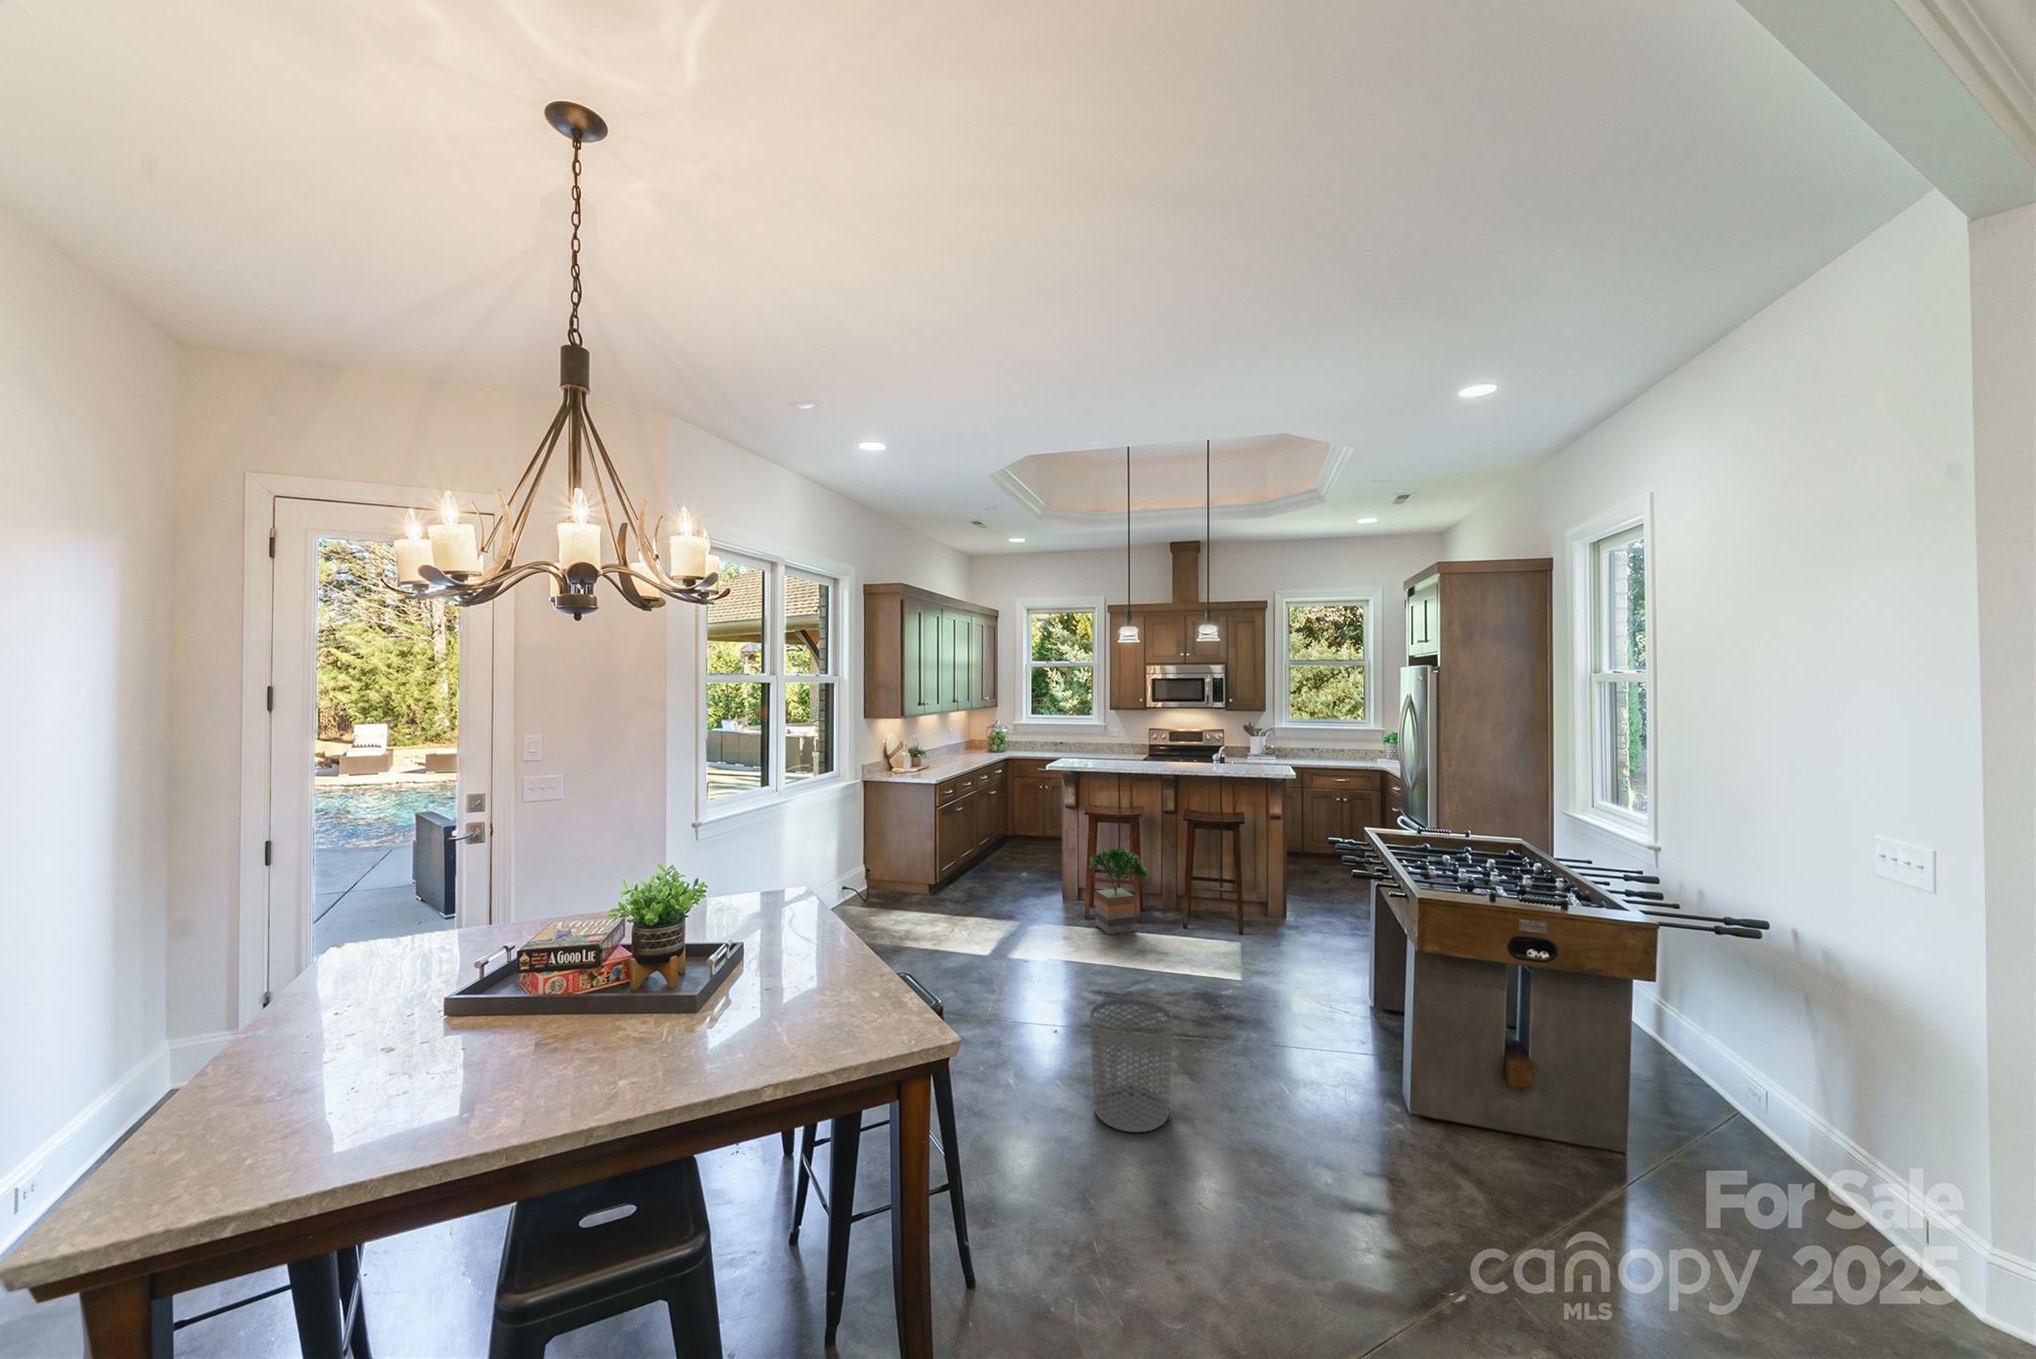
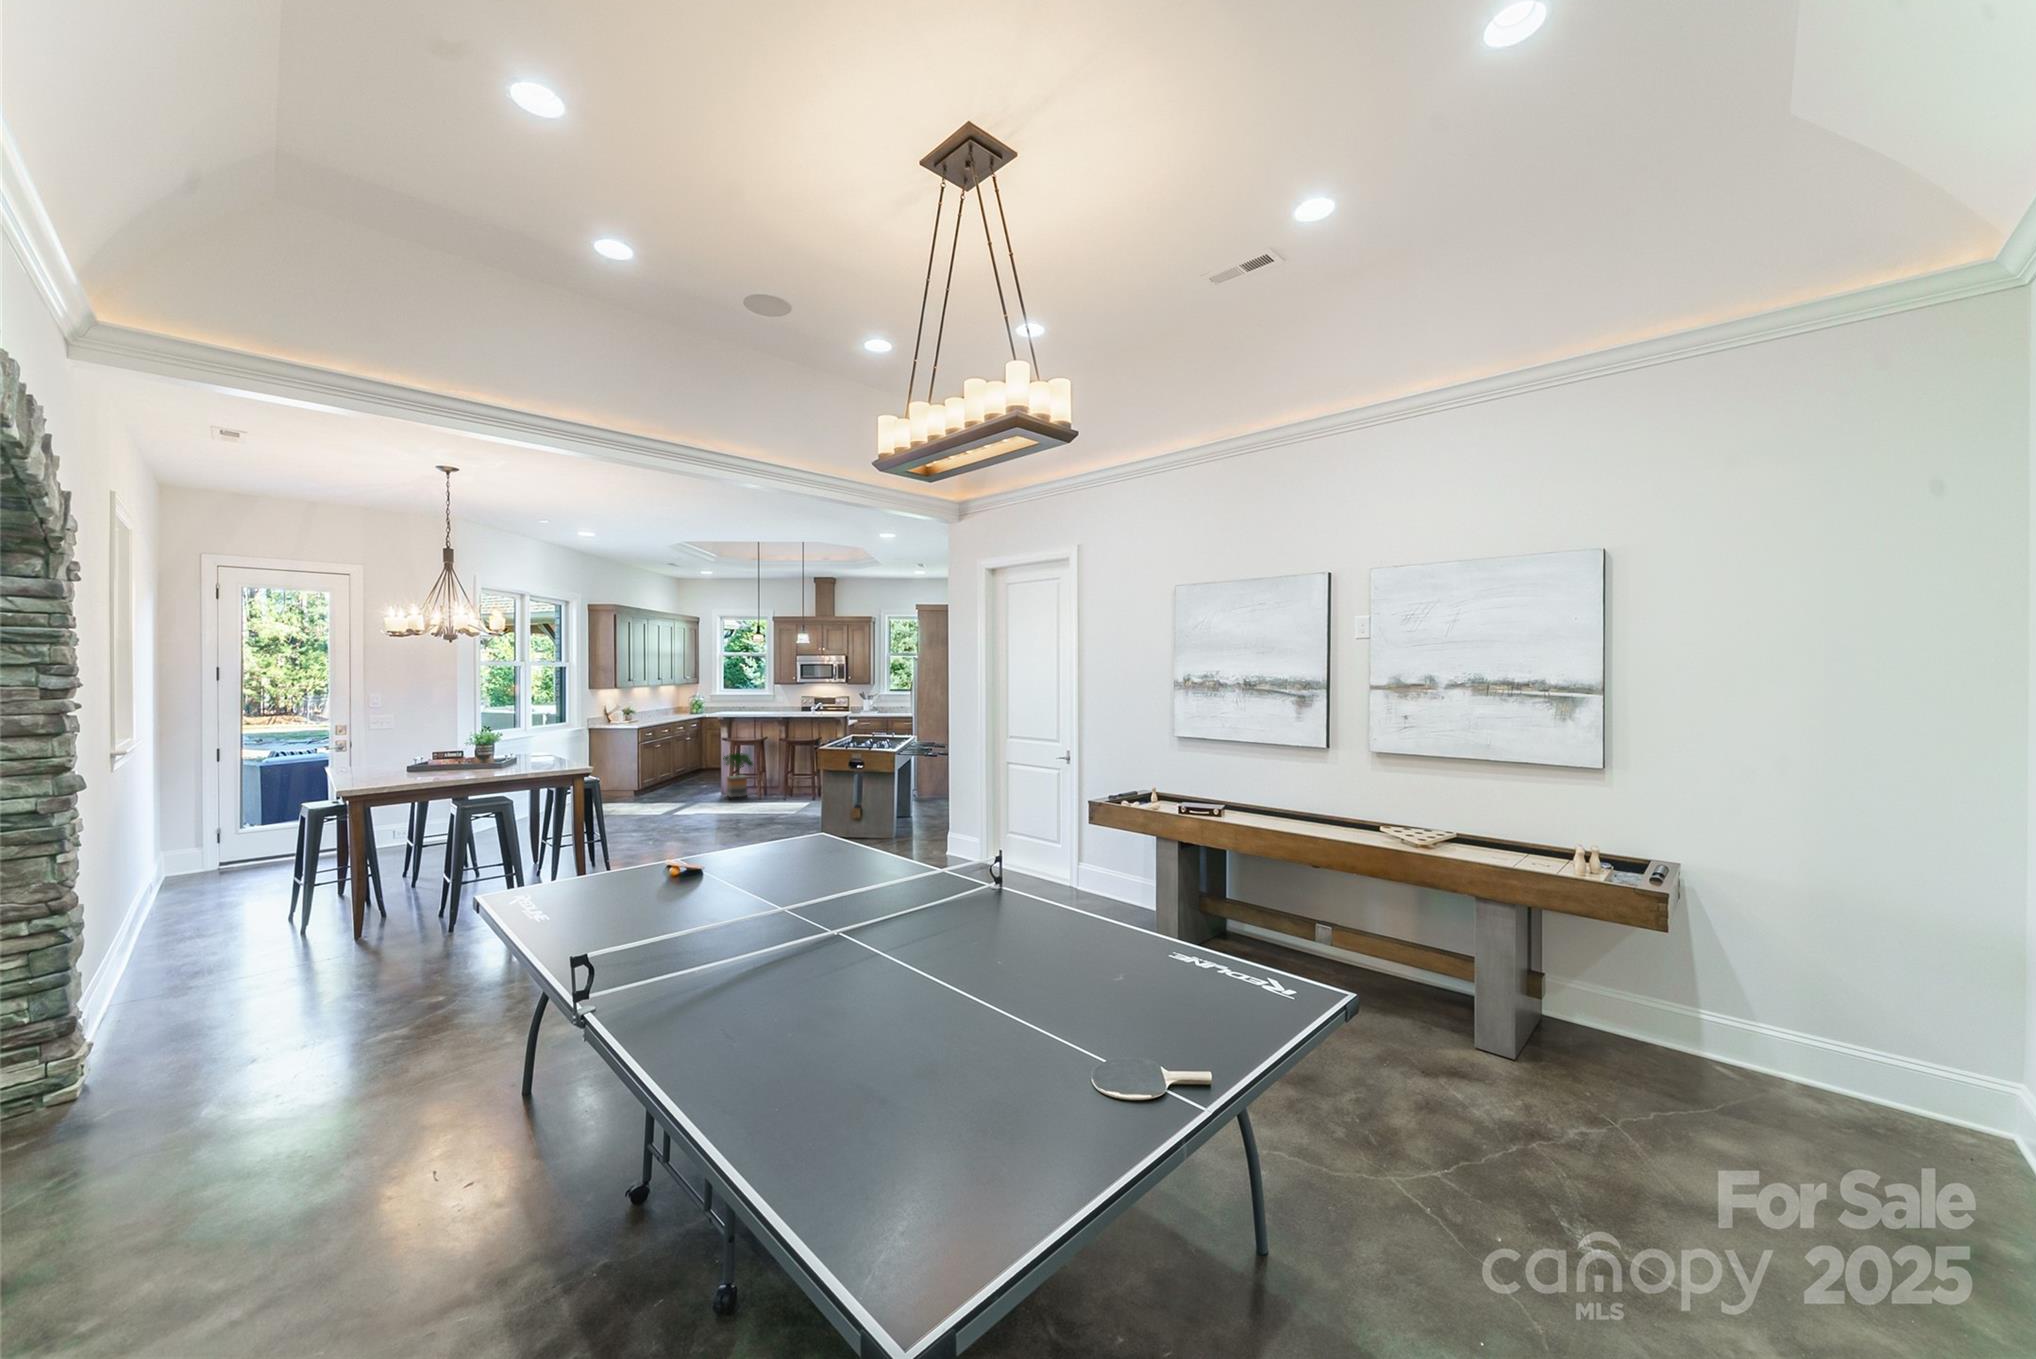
waste bin: present [1090,999,1173,1132] -> none [673,786,709,830]

